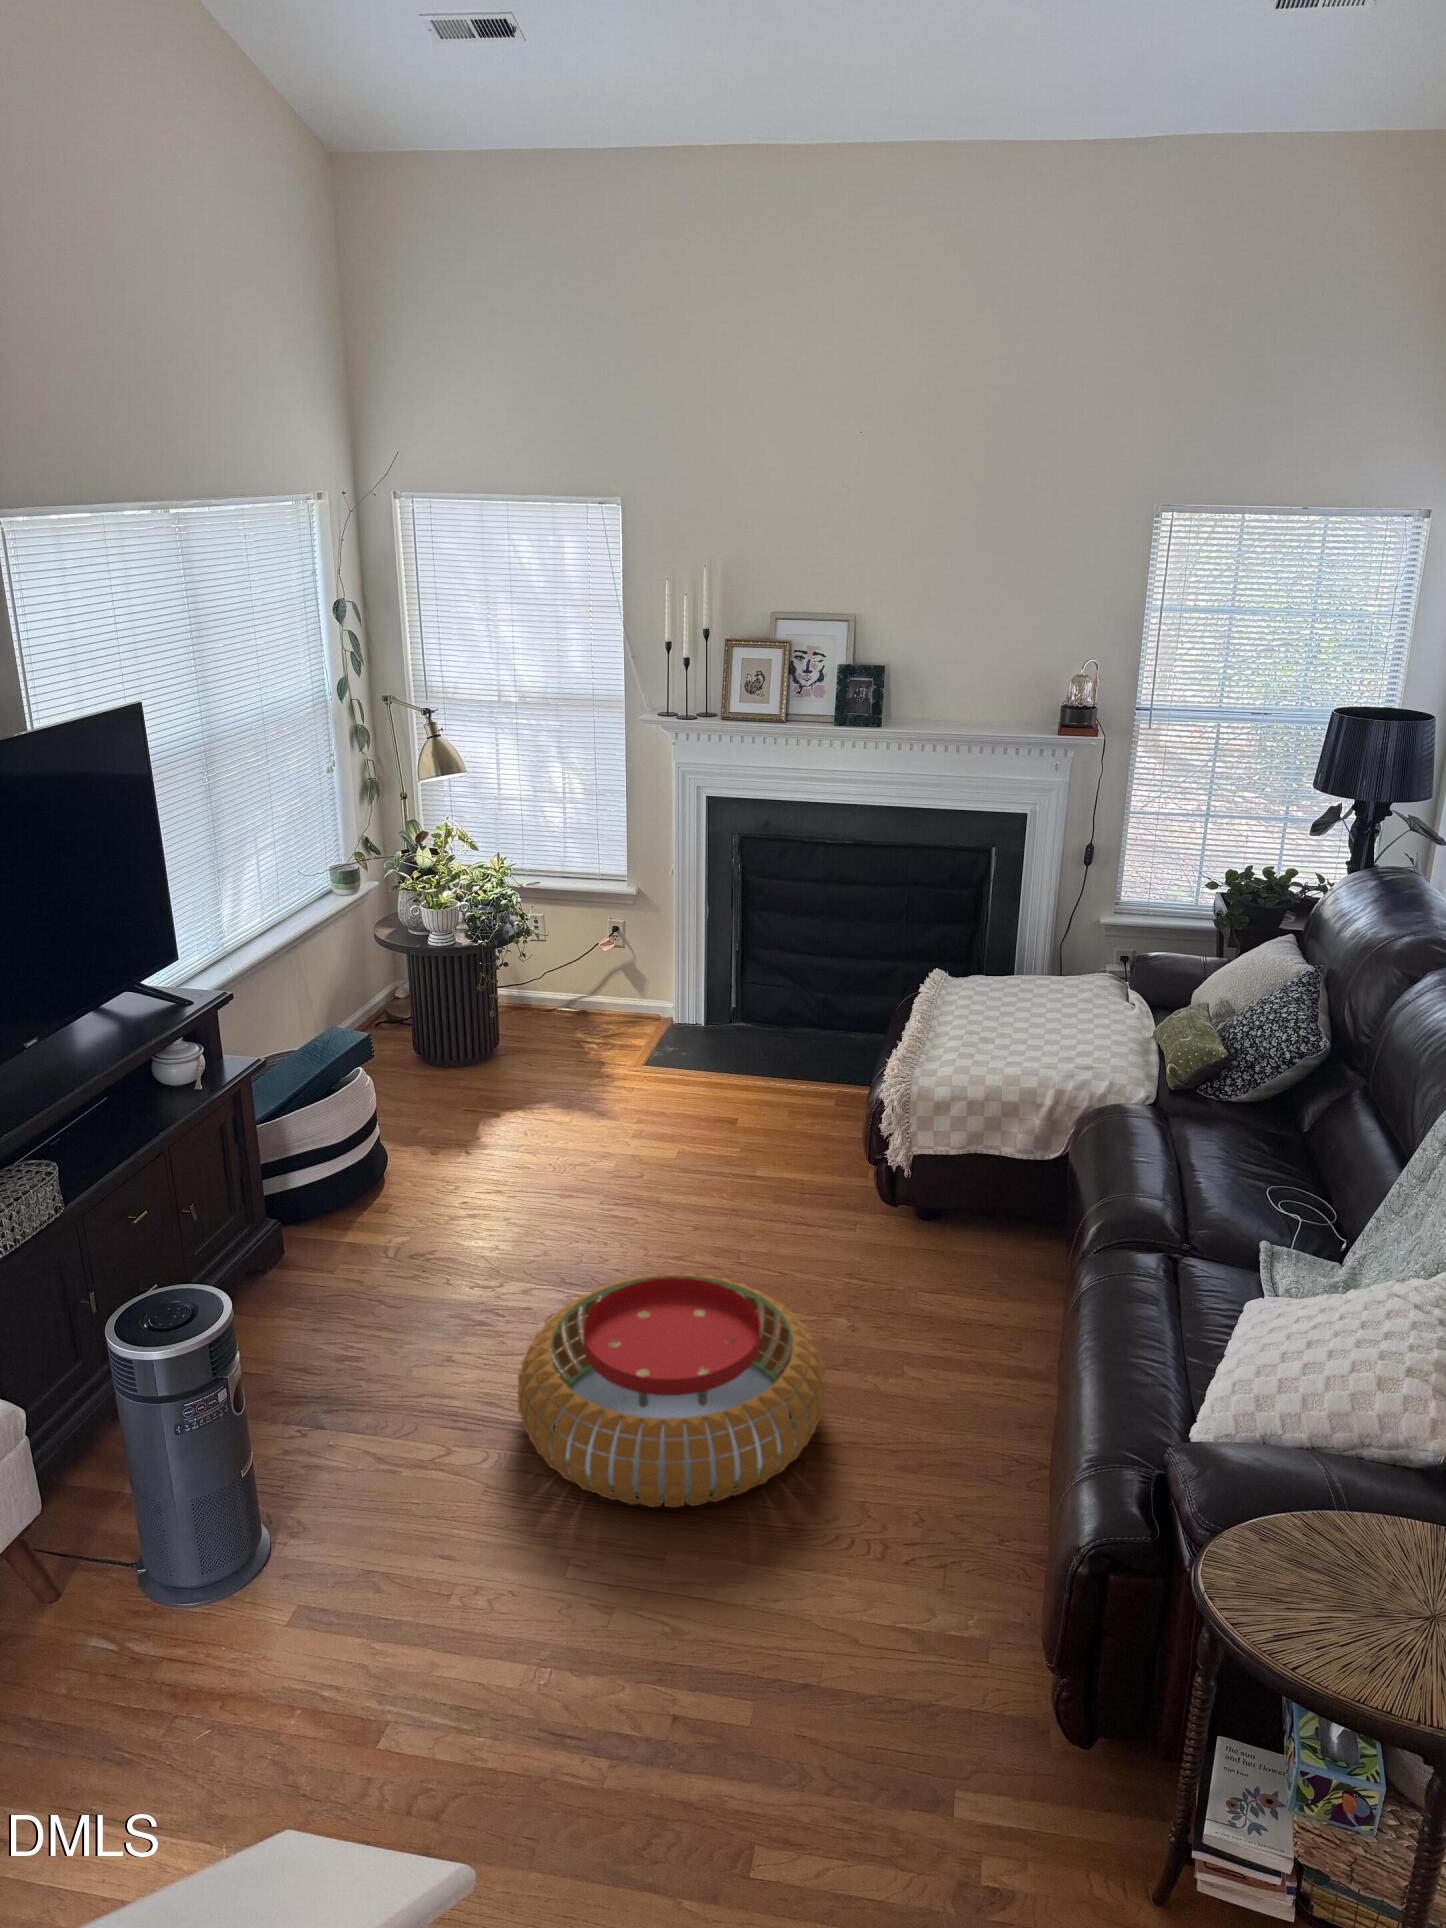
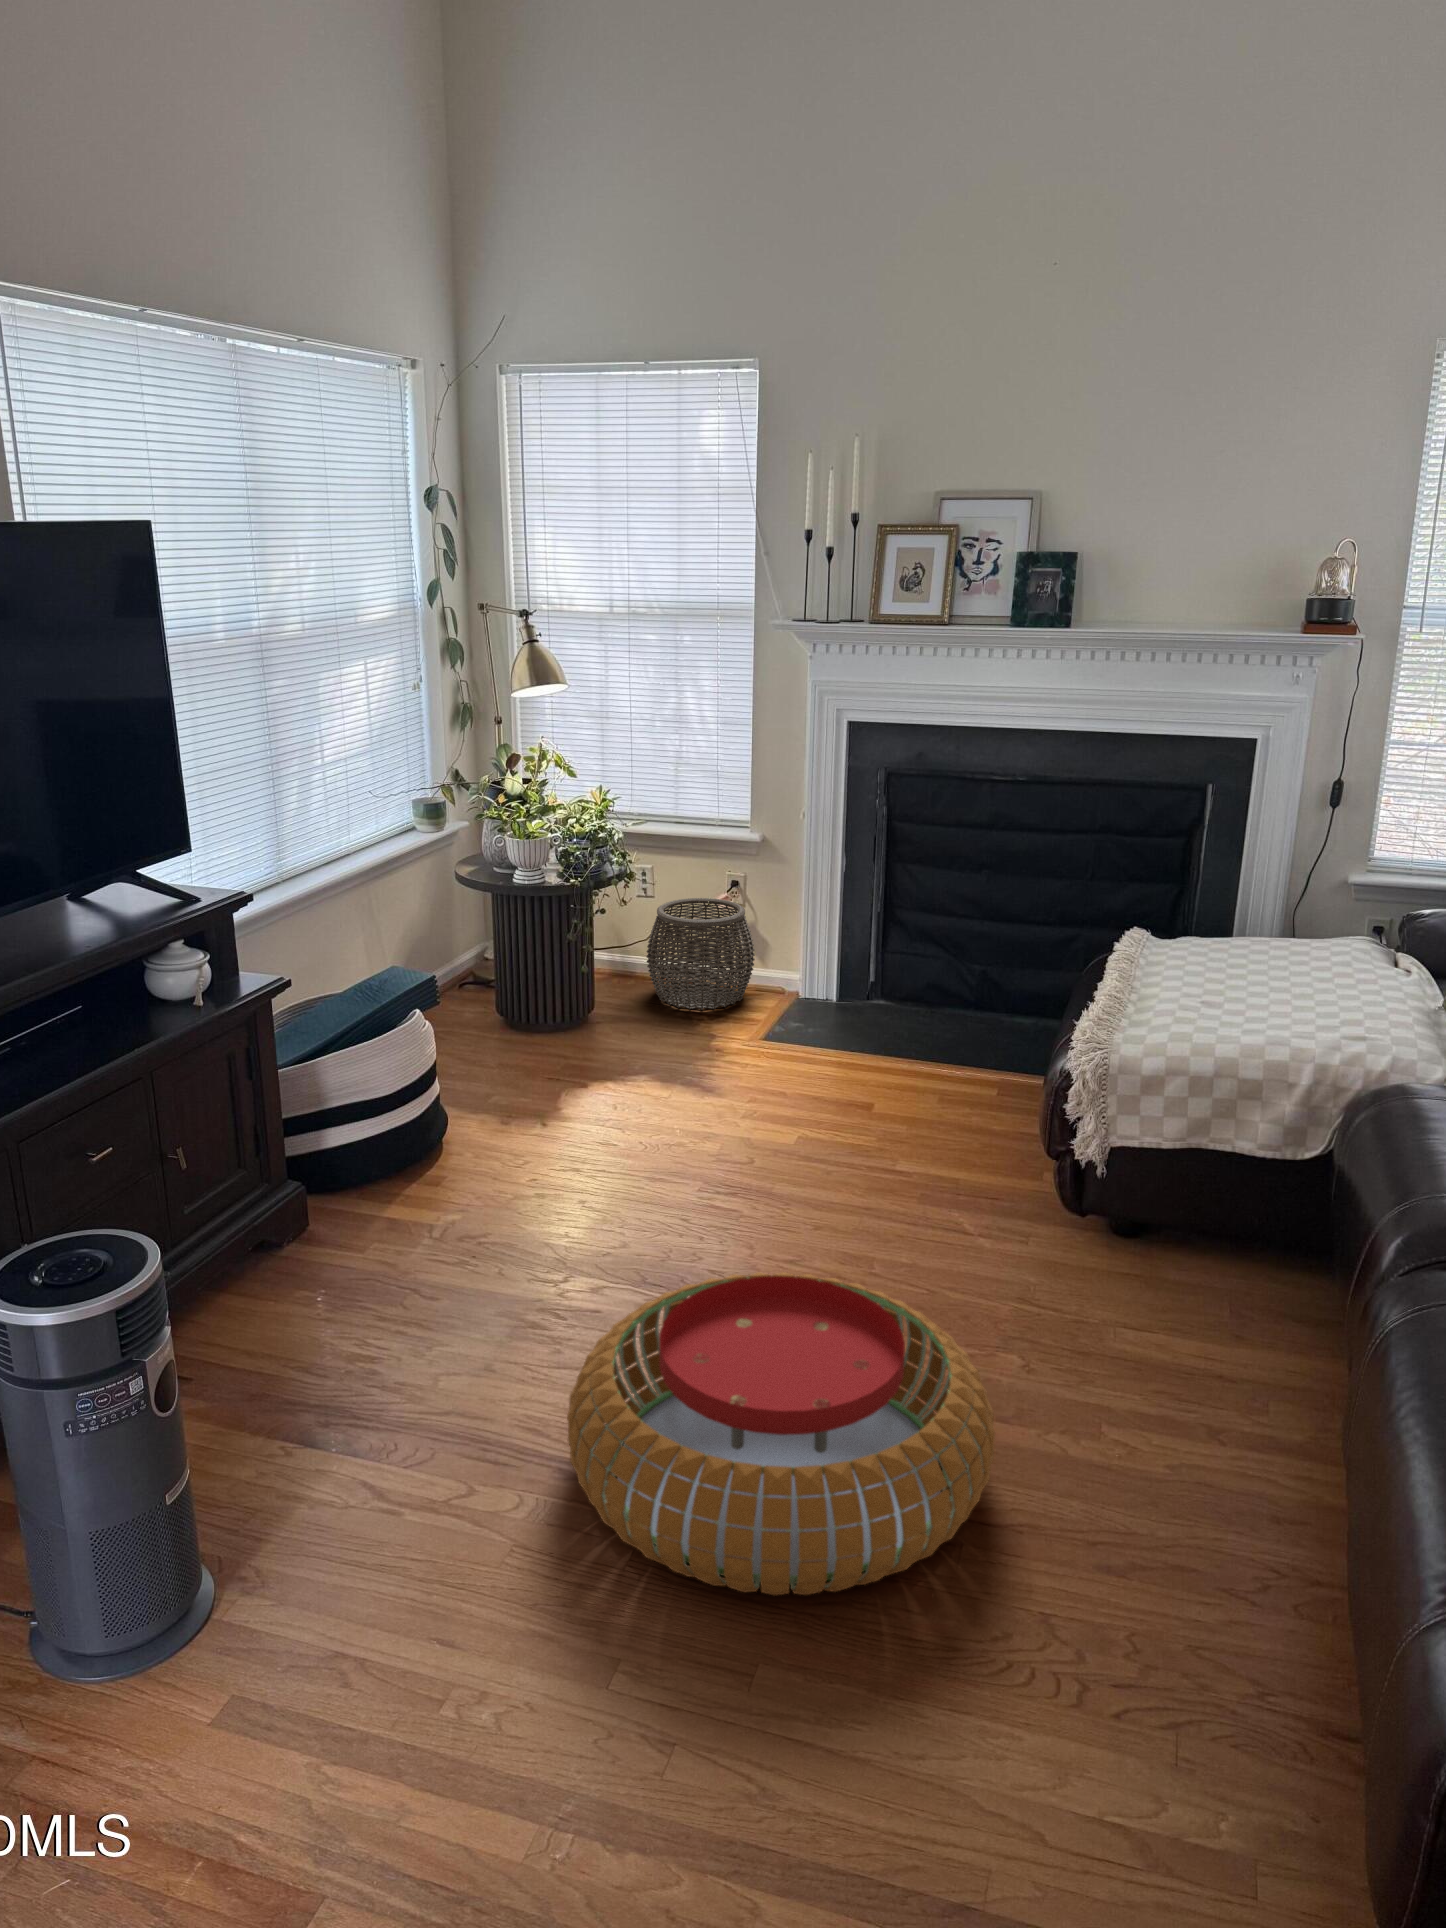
woven basket: none [542,944,633,1040] -> present [646,898,755,1010]

